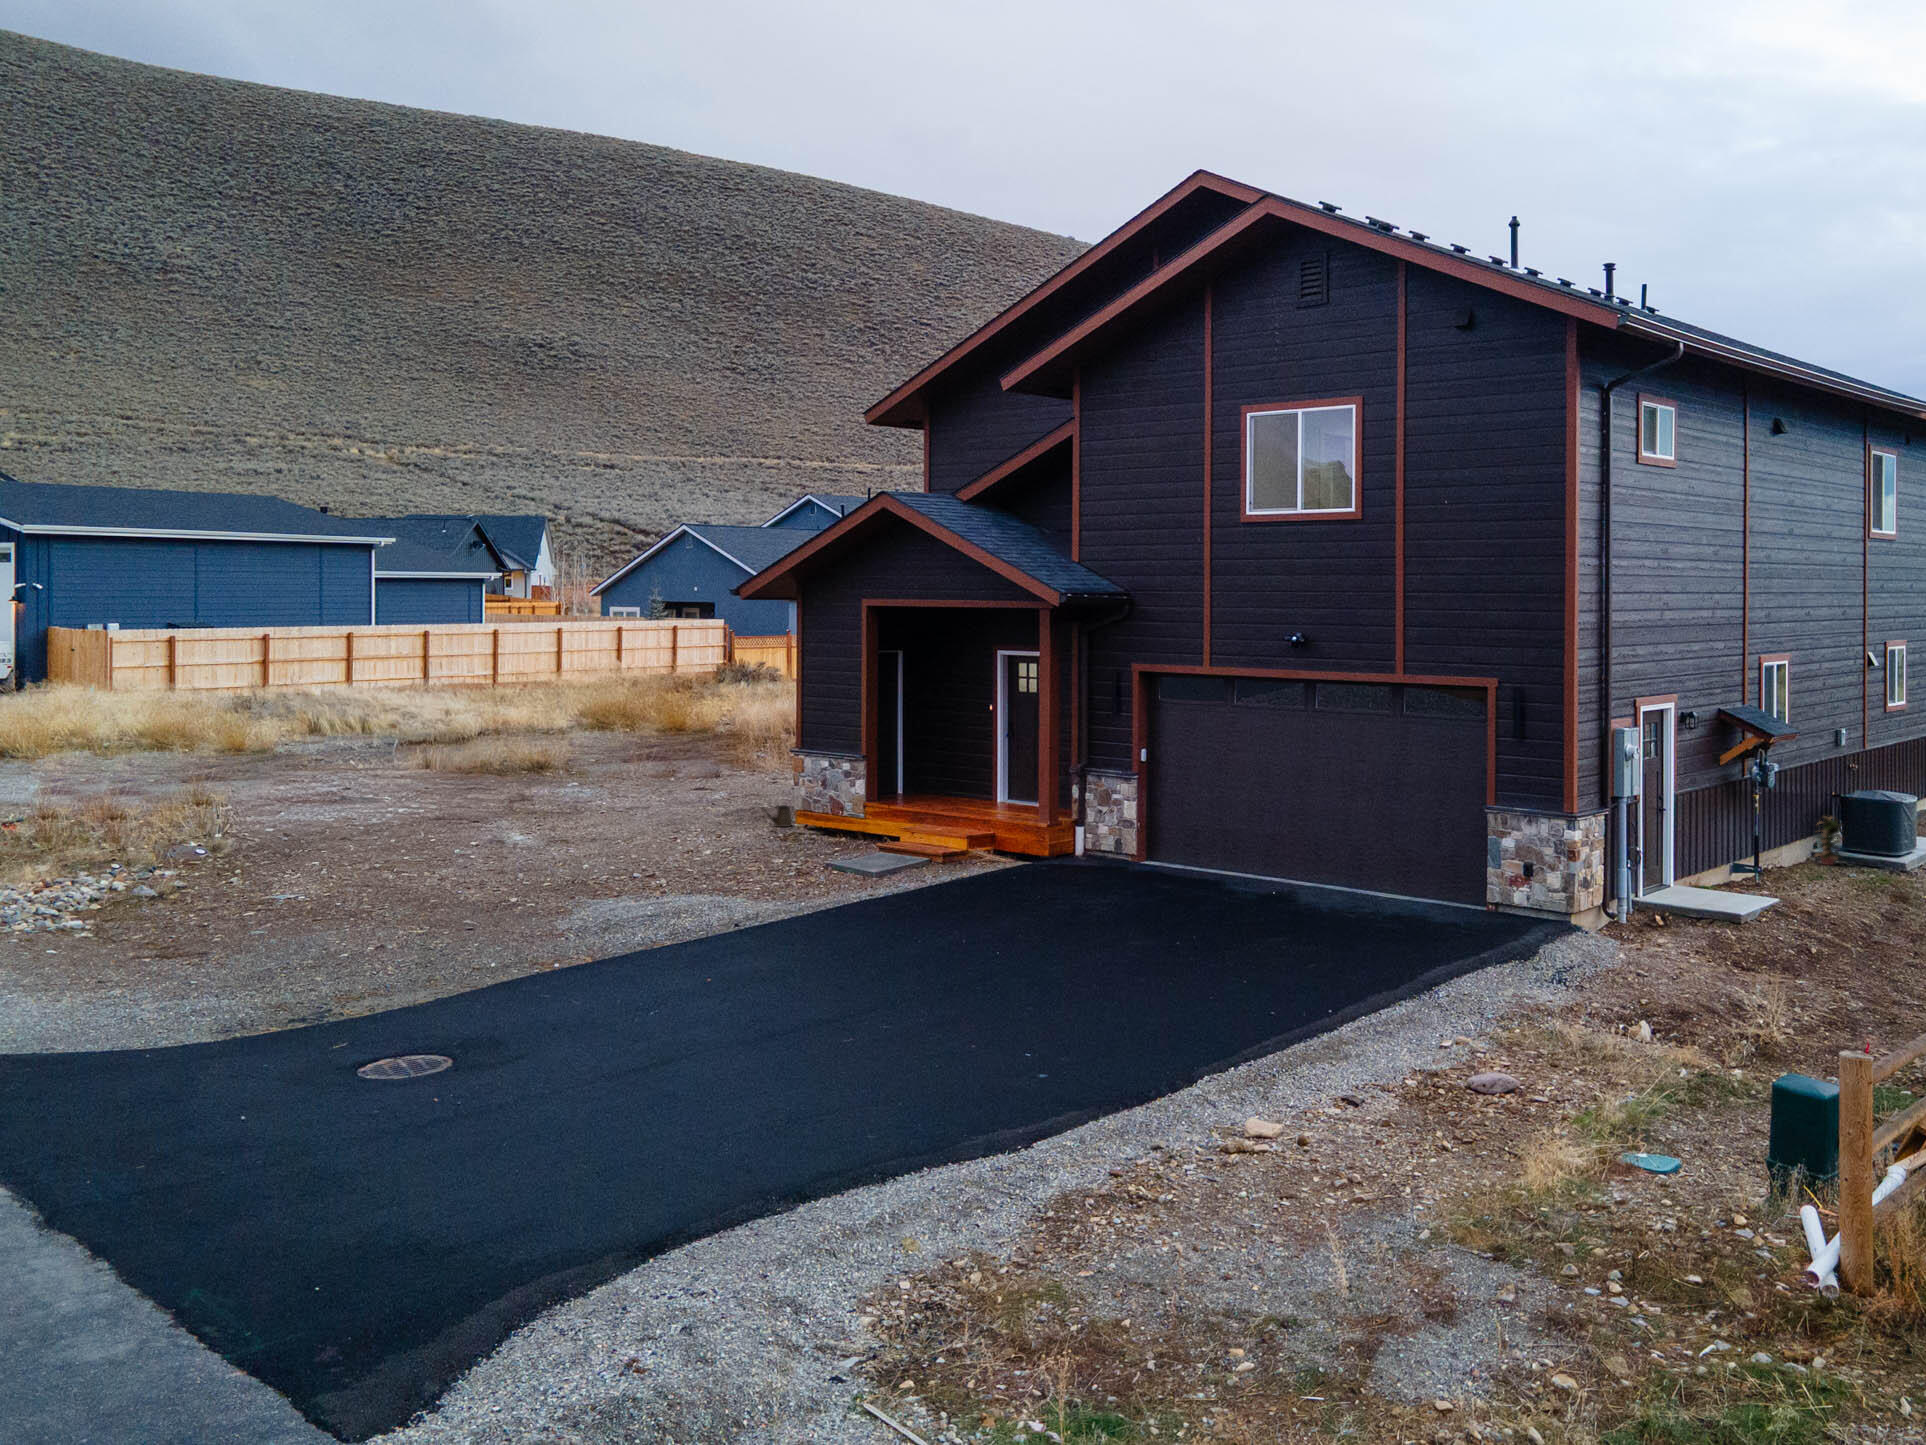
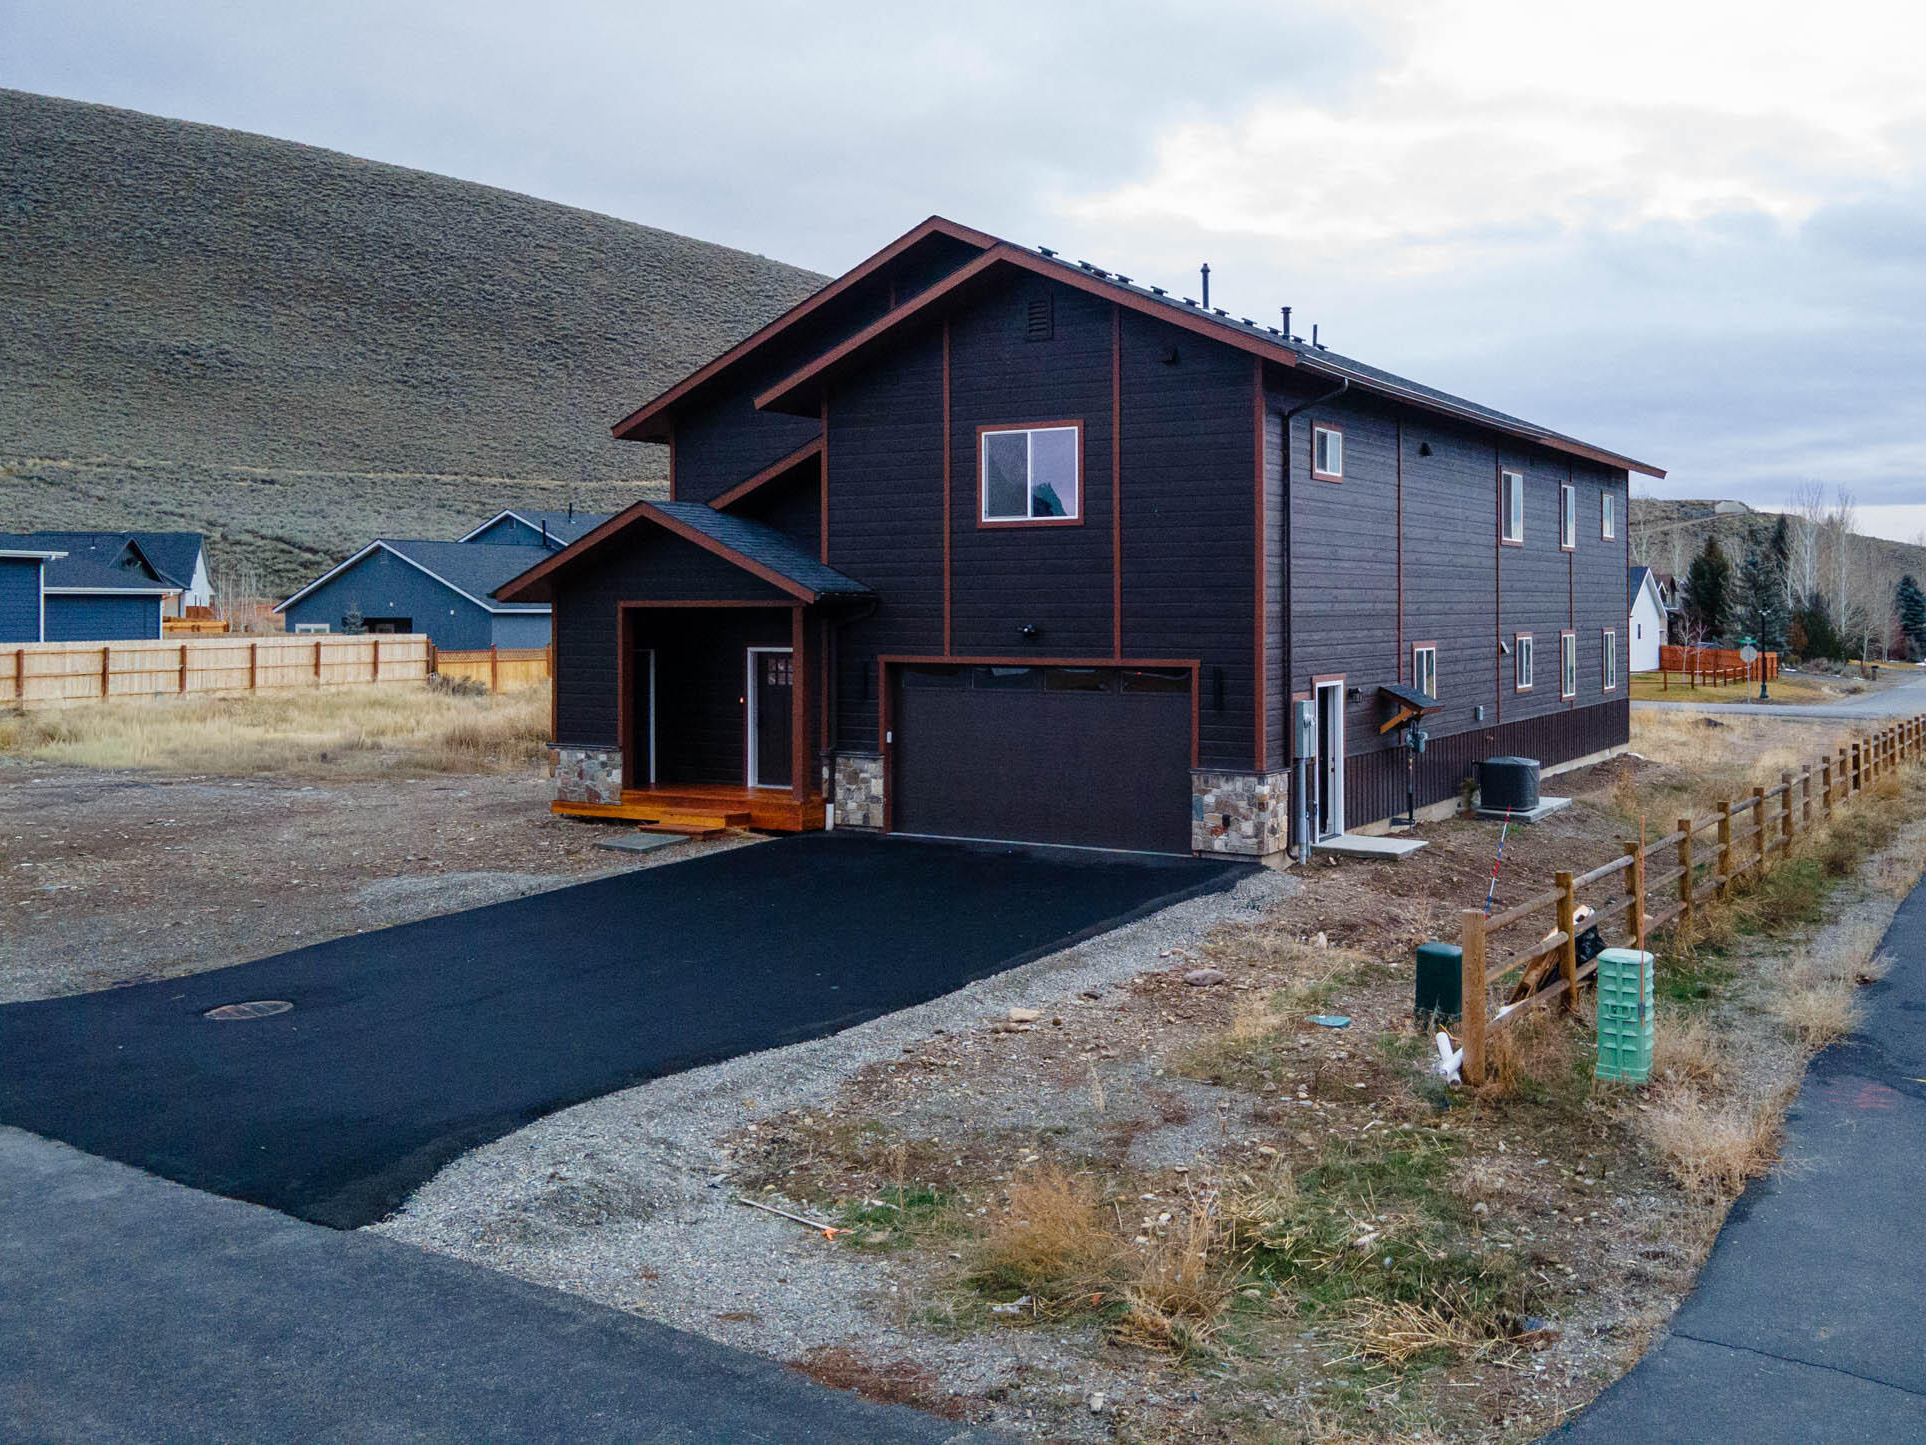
watering can: present [764,805,795,827] -> none [518,794,557,815]

